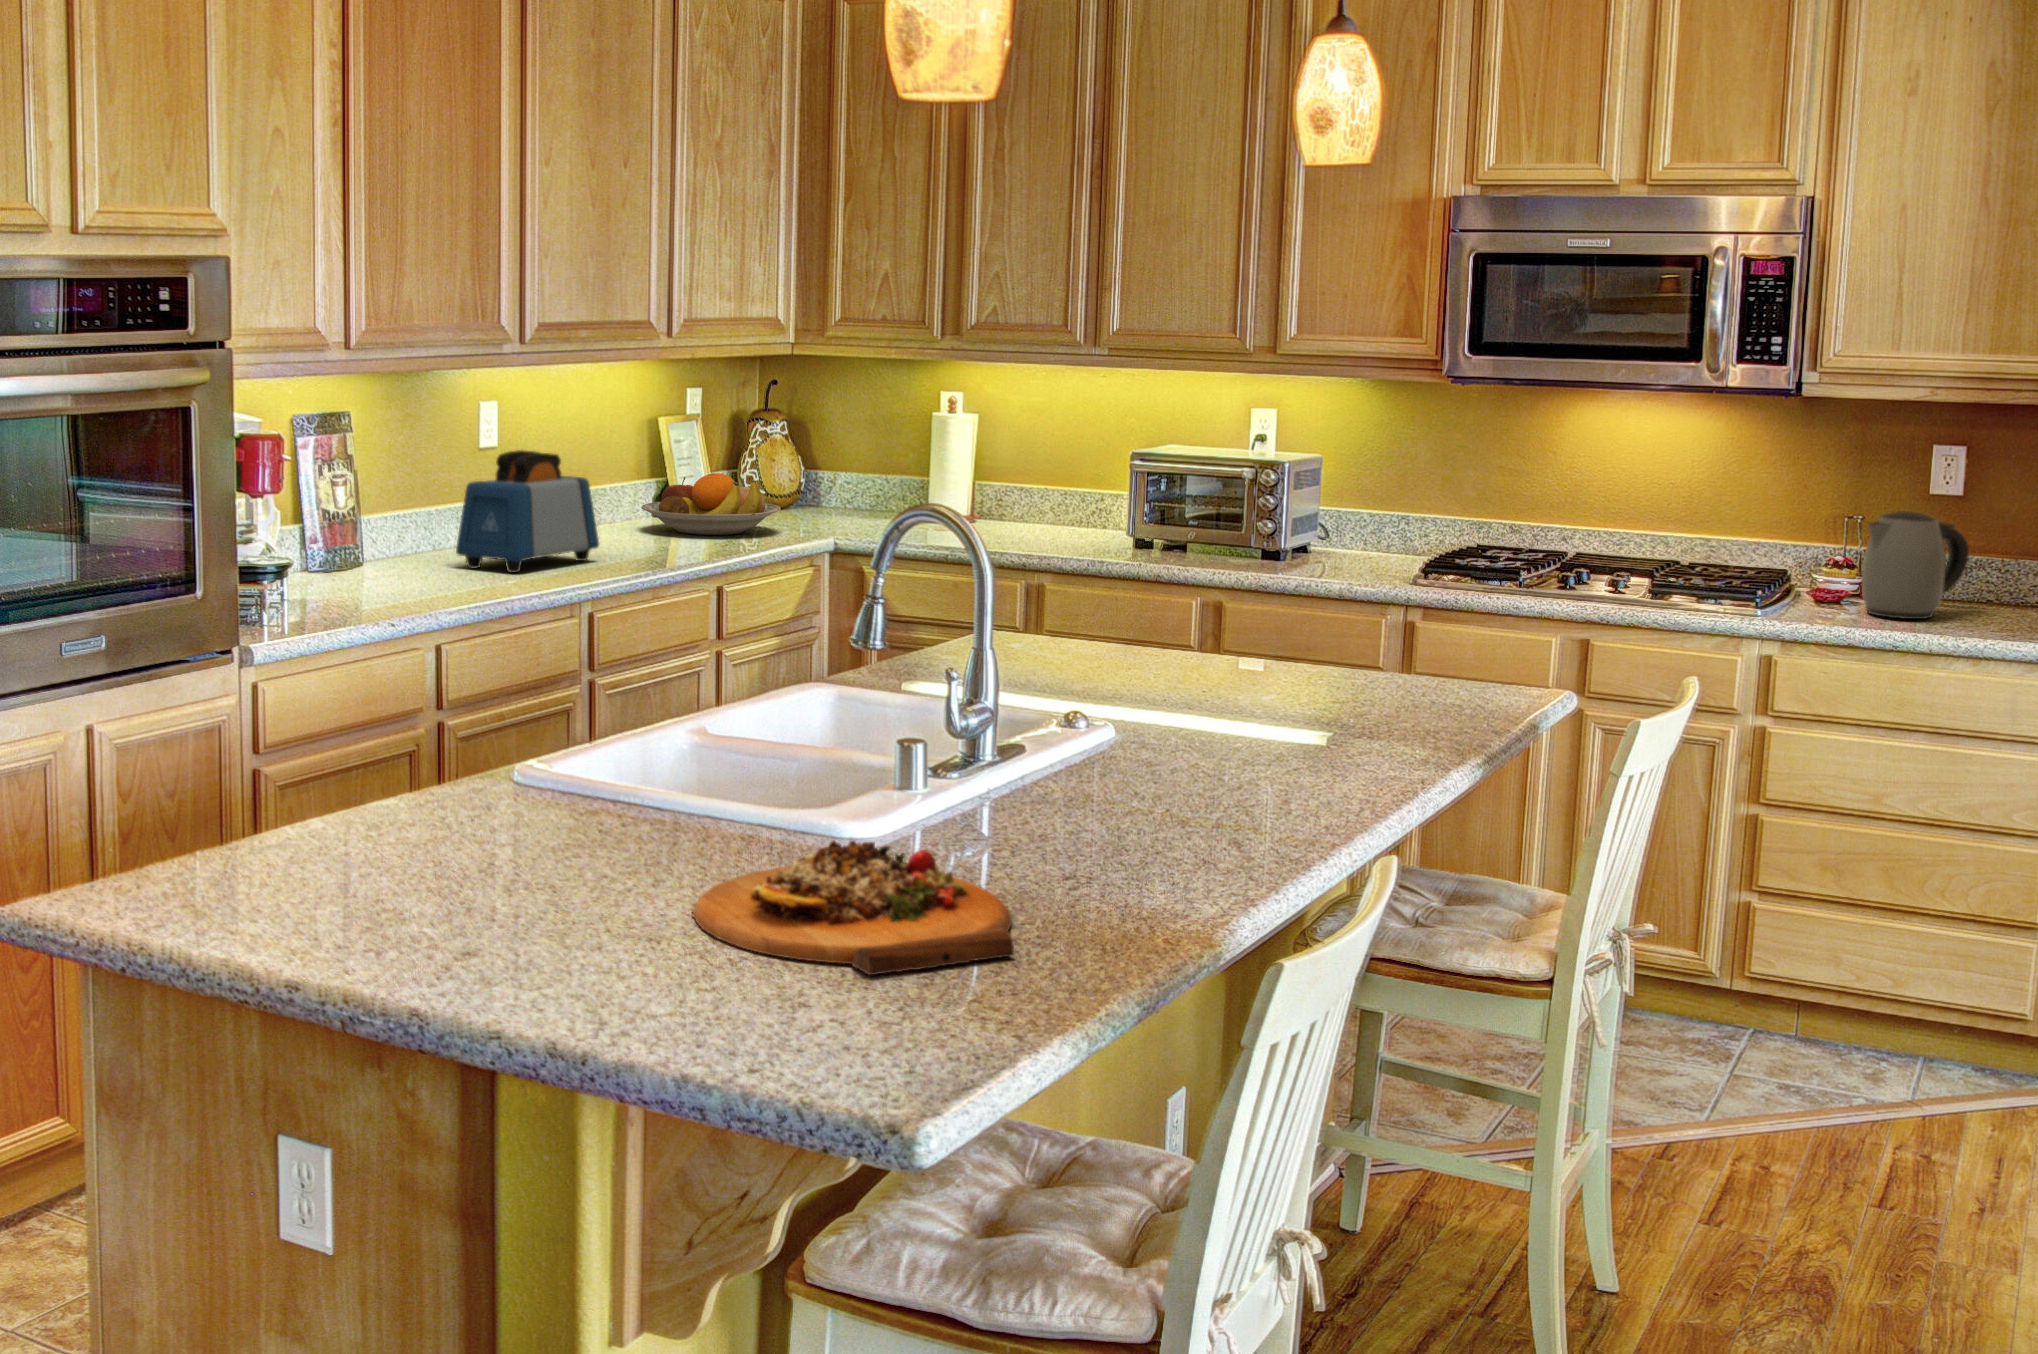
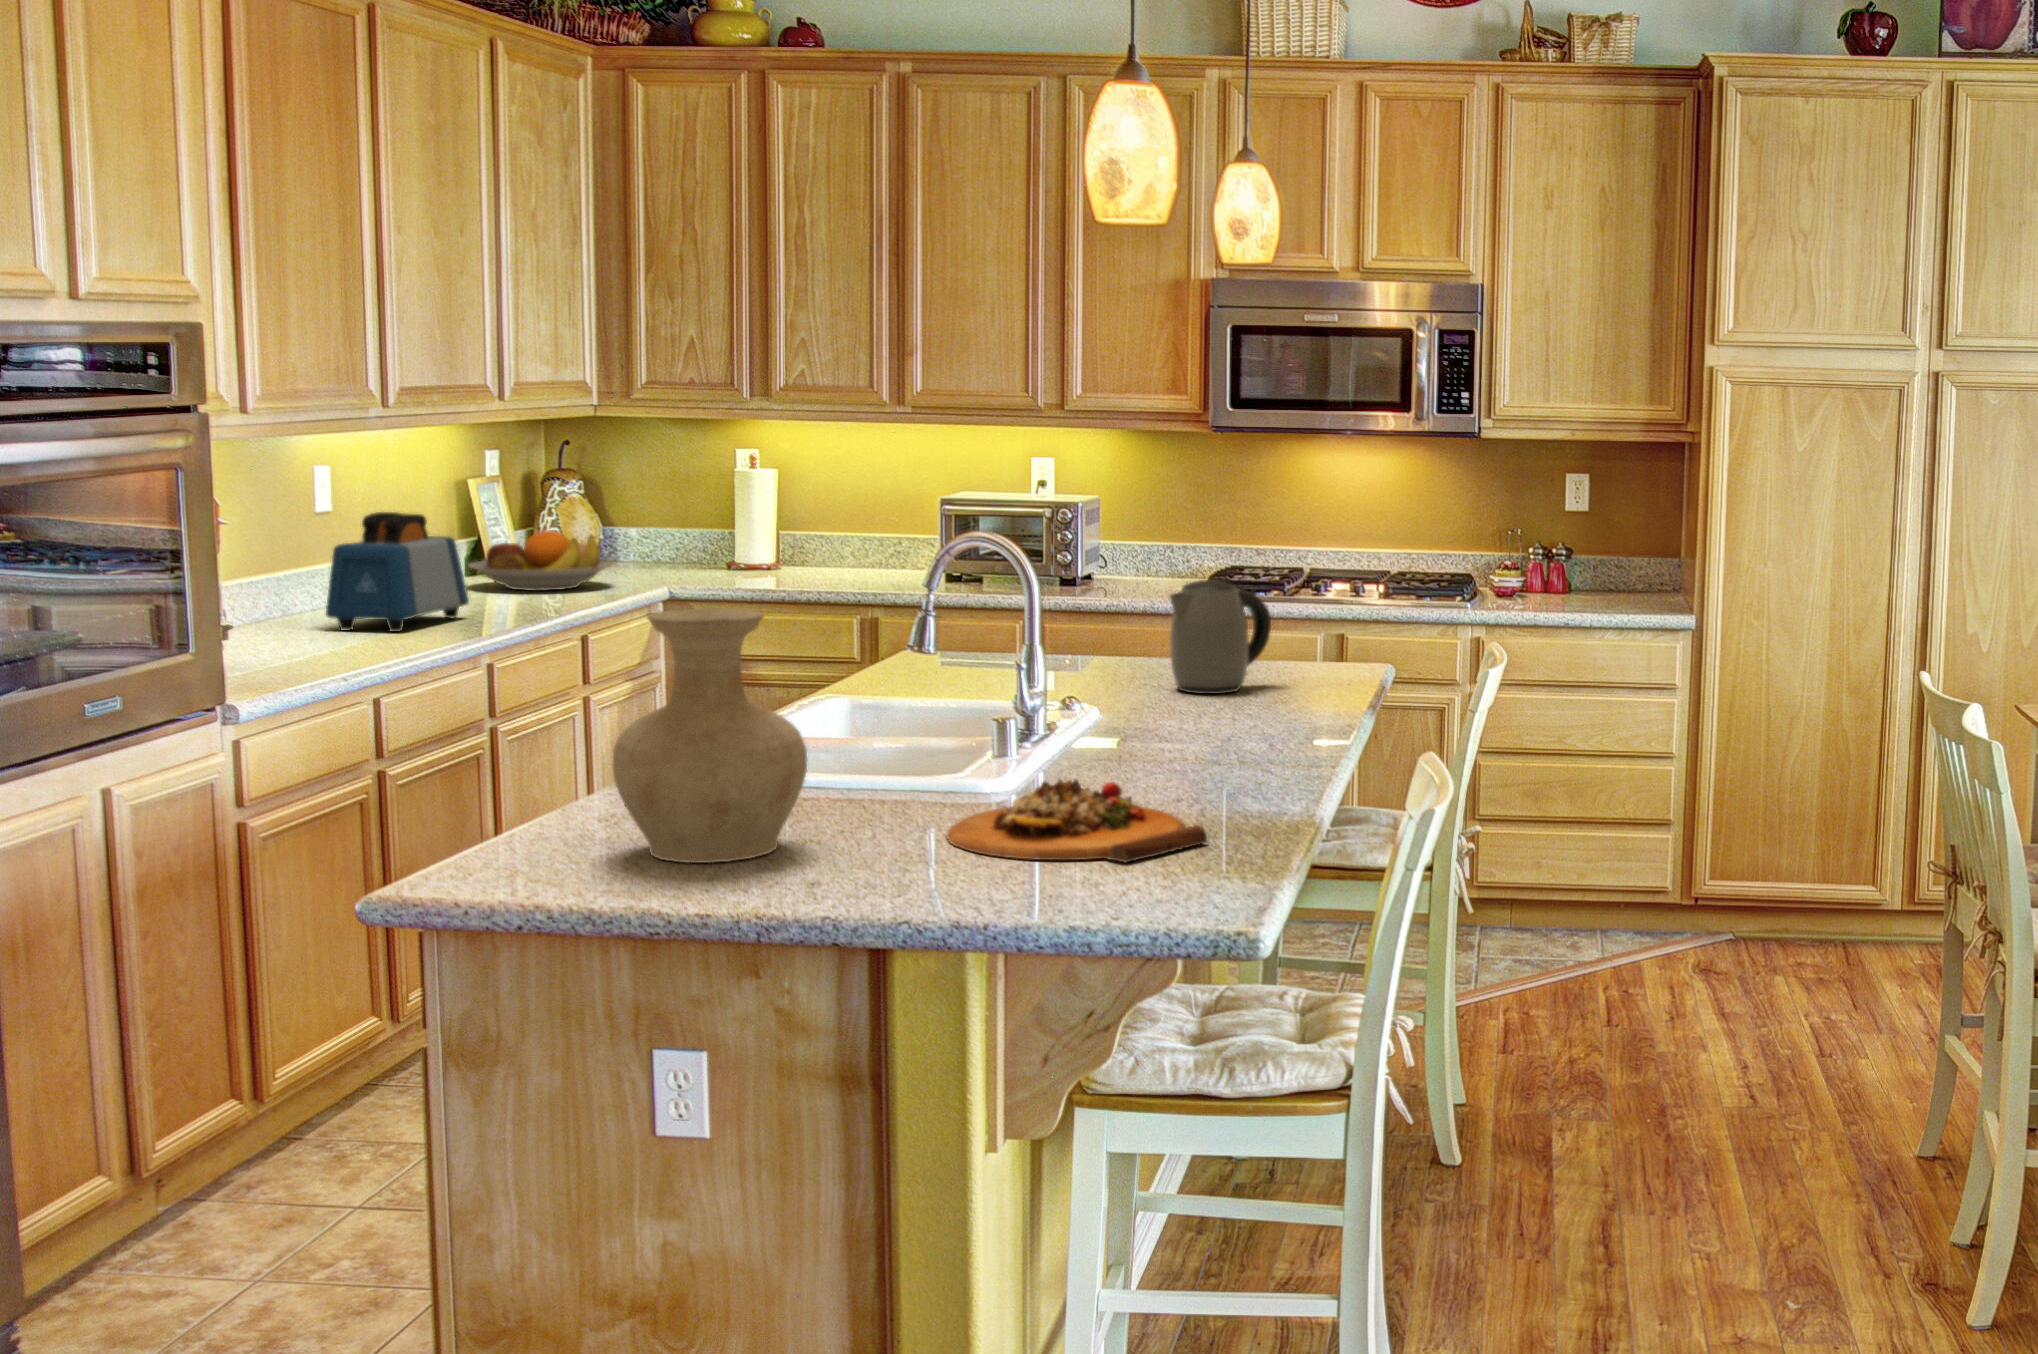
kettle: present [1862,511,1969,619] -> present [1170,580,1271,694]
vase: none [304,587,535,905] -> present [613,608,807,863]

